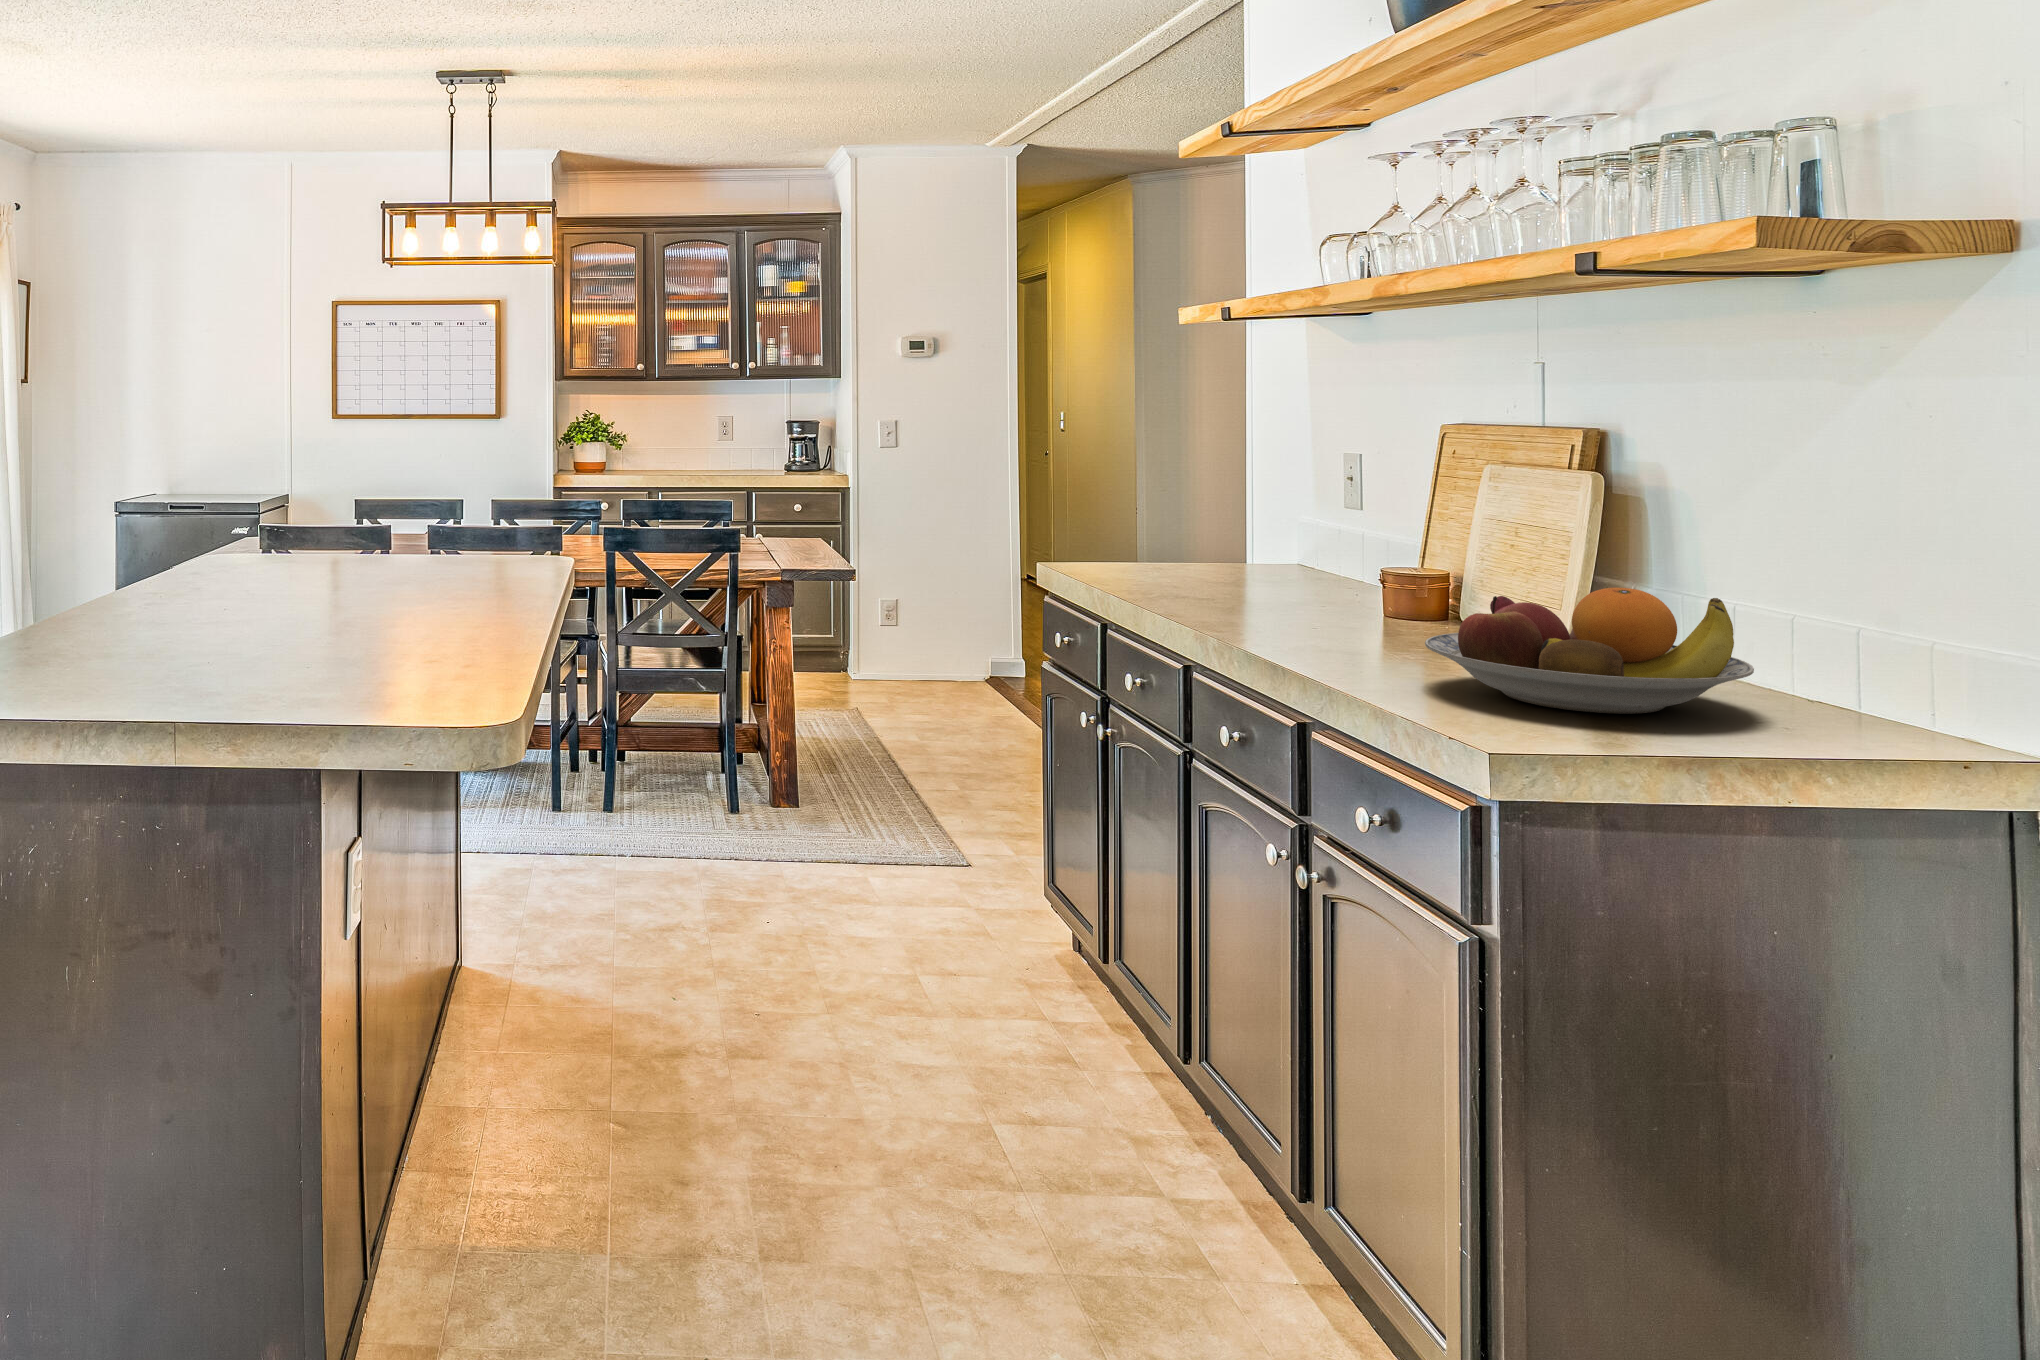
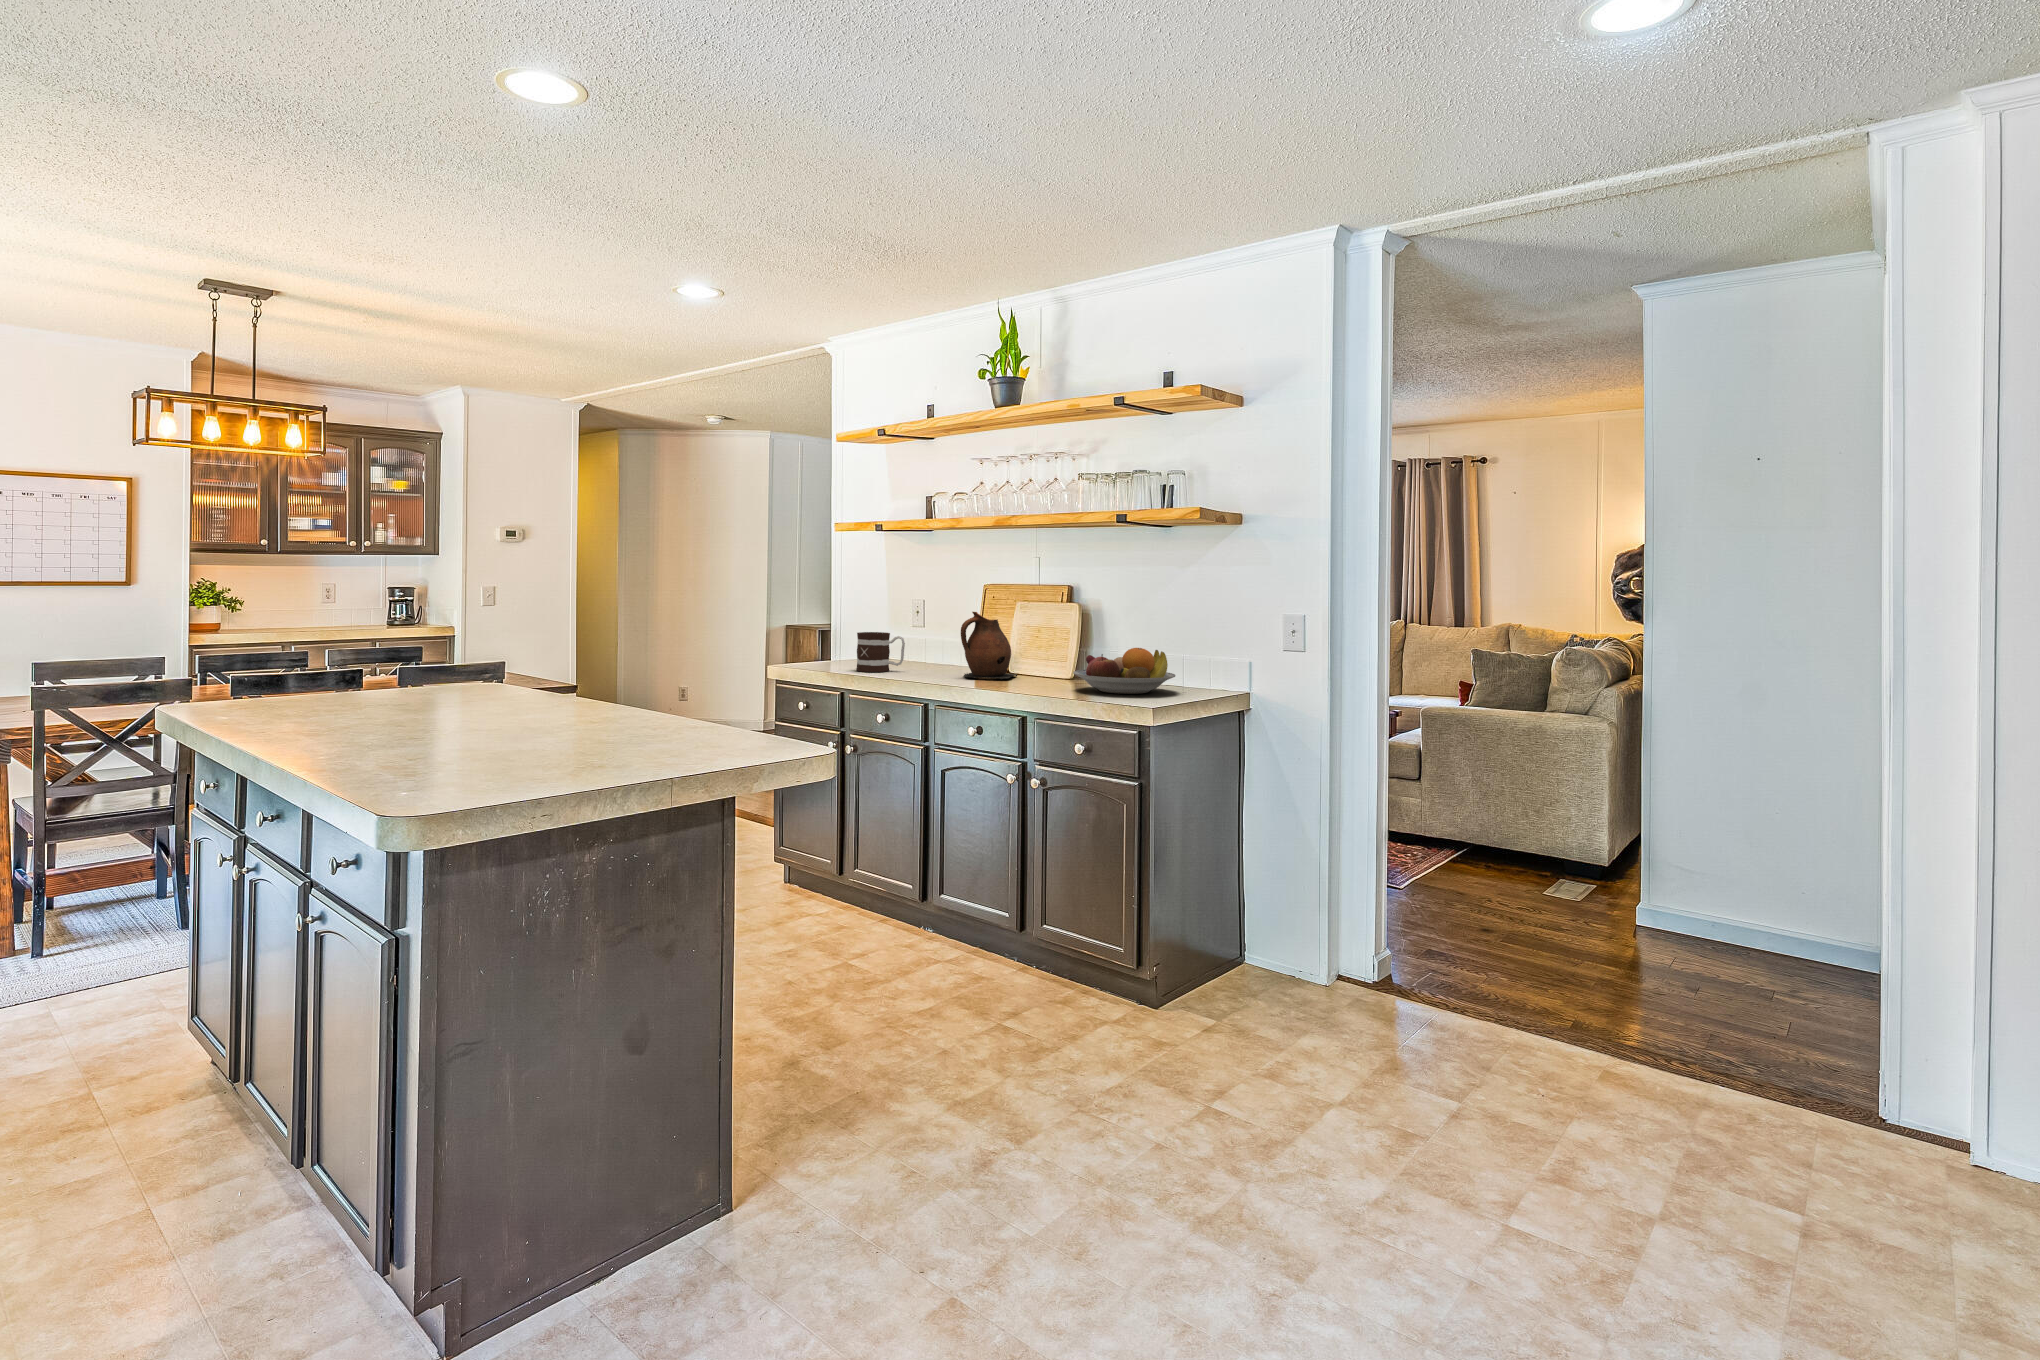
ceramic pitcher: none [1278,477,1439,633] -> present [961,612,1017,680]
mug: none [1125,510,1219,591] -> present [856,632,905,672]

